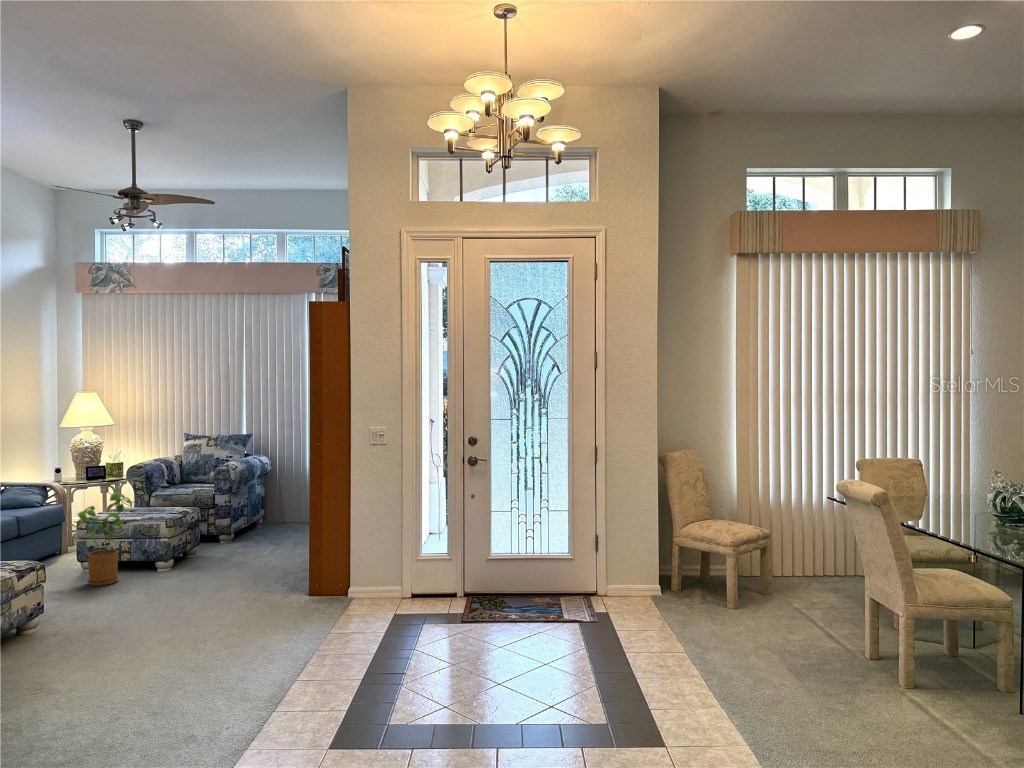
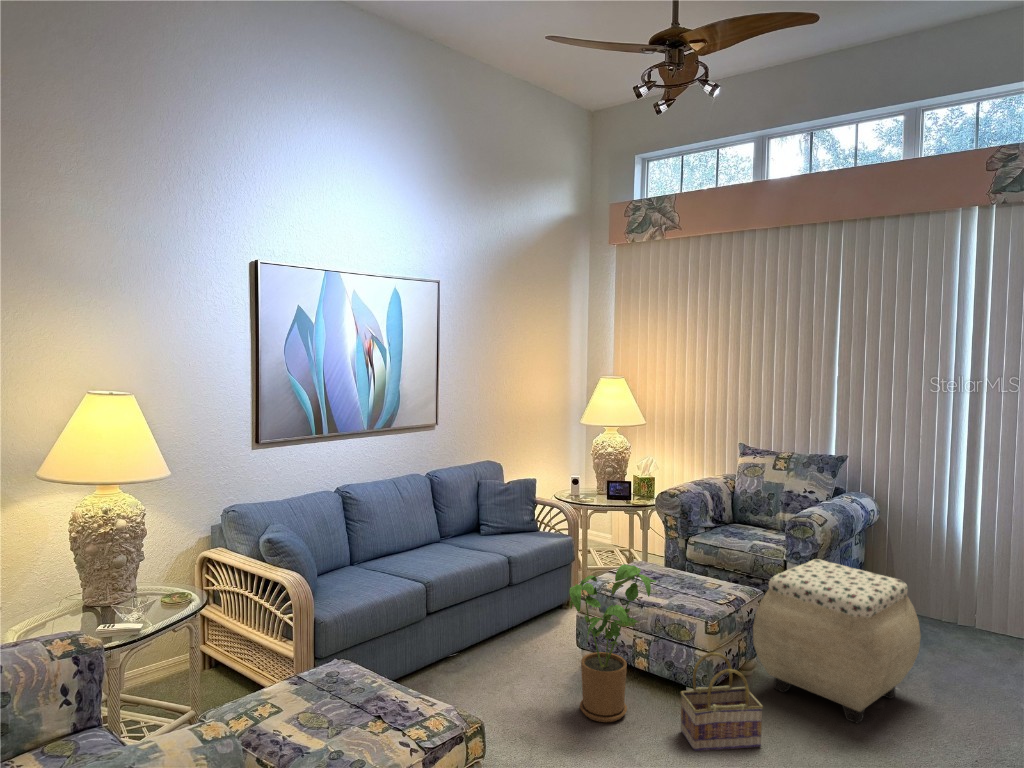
ottoman: none [194,486,283,559] -> present [753,559,921,723]
basket: none [153,532,200,582] -> present [680,652,763,751]

